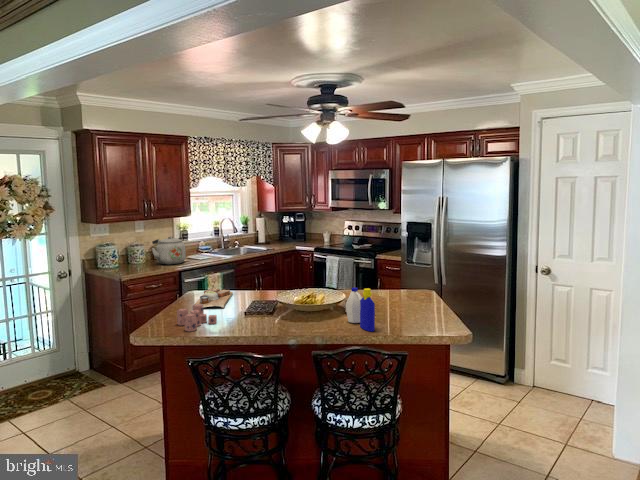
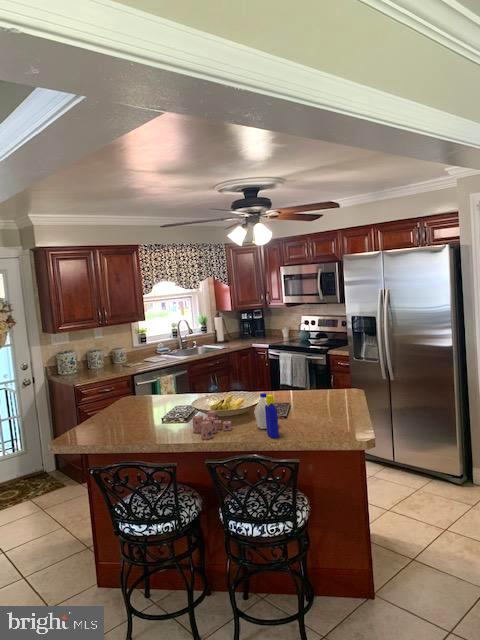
kettle: present [152,236,186,265] -> none [106,342,139,369]
cutting board: present [194,288,233,308] -> none [120,394,165,415]
candle: present [177,304,217,331] -> present [192,410,231,439]

